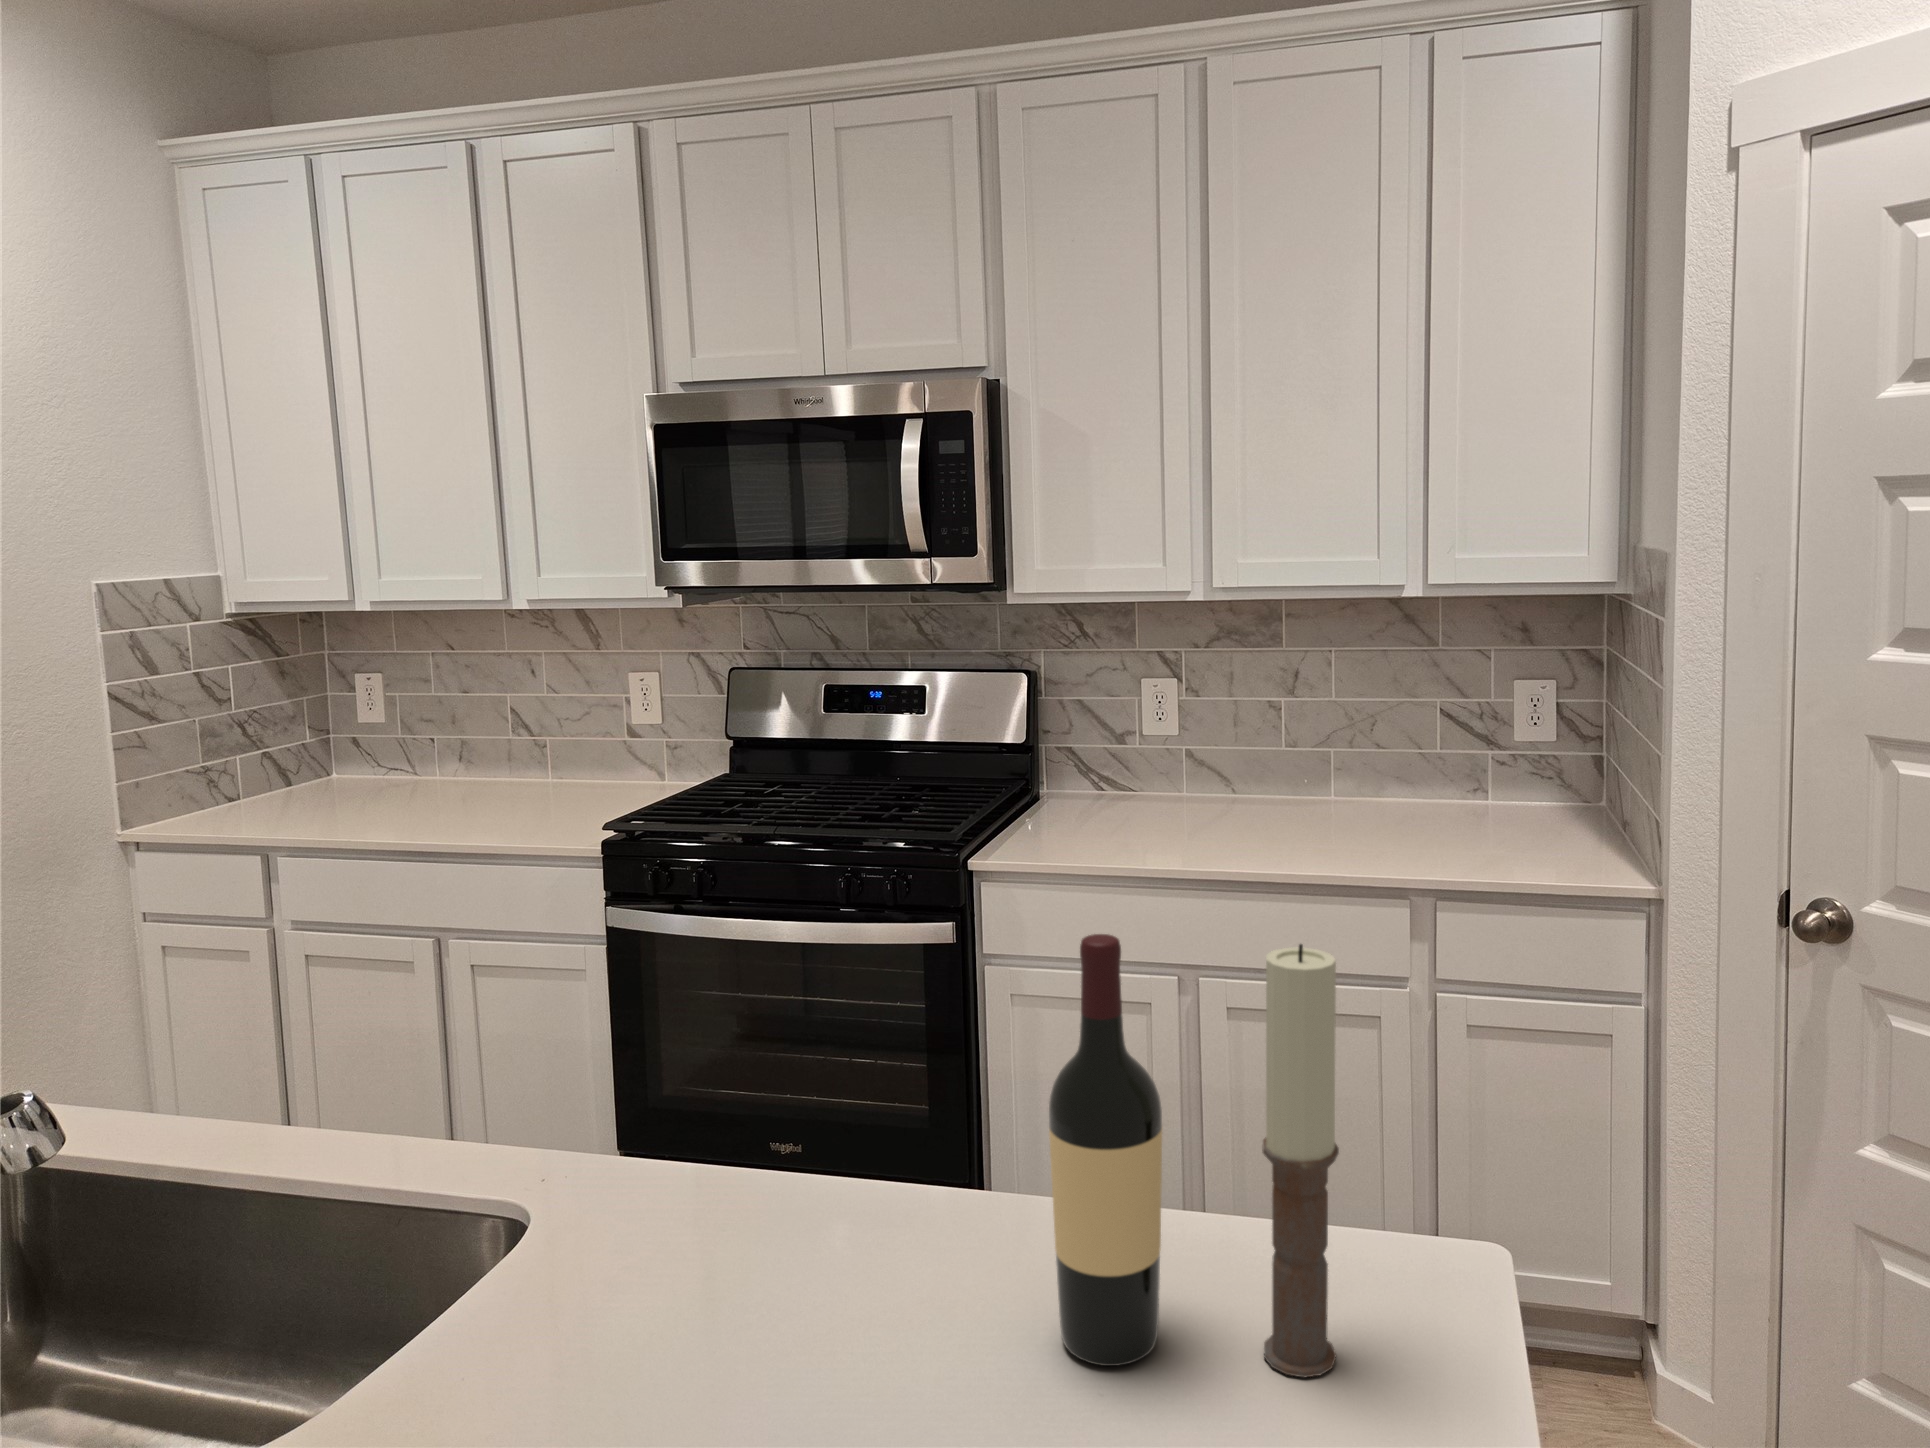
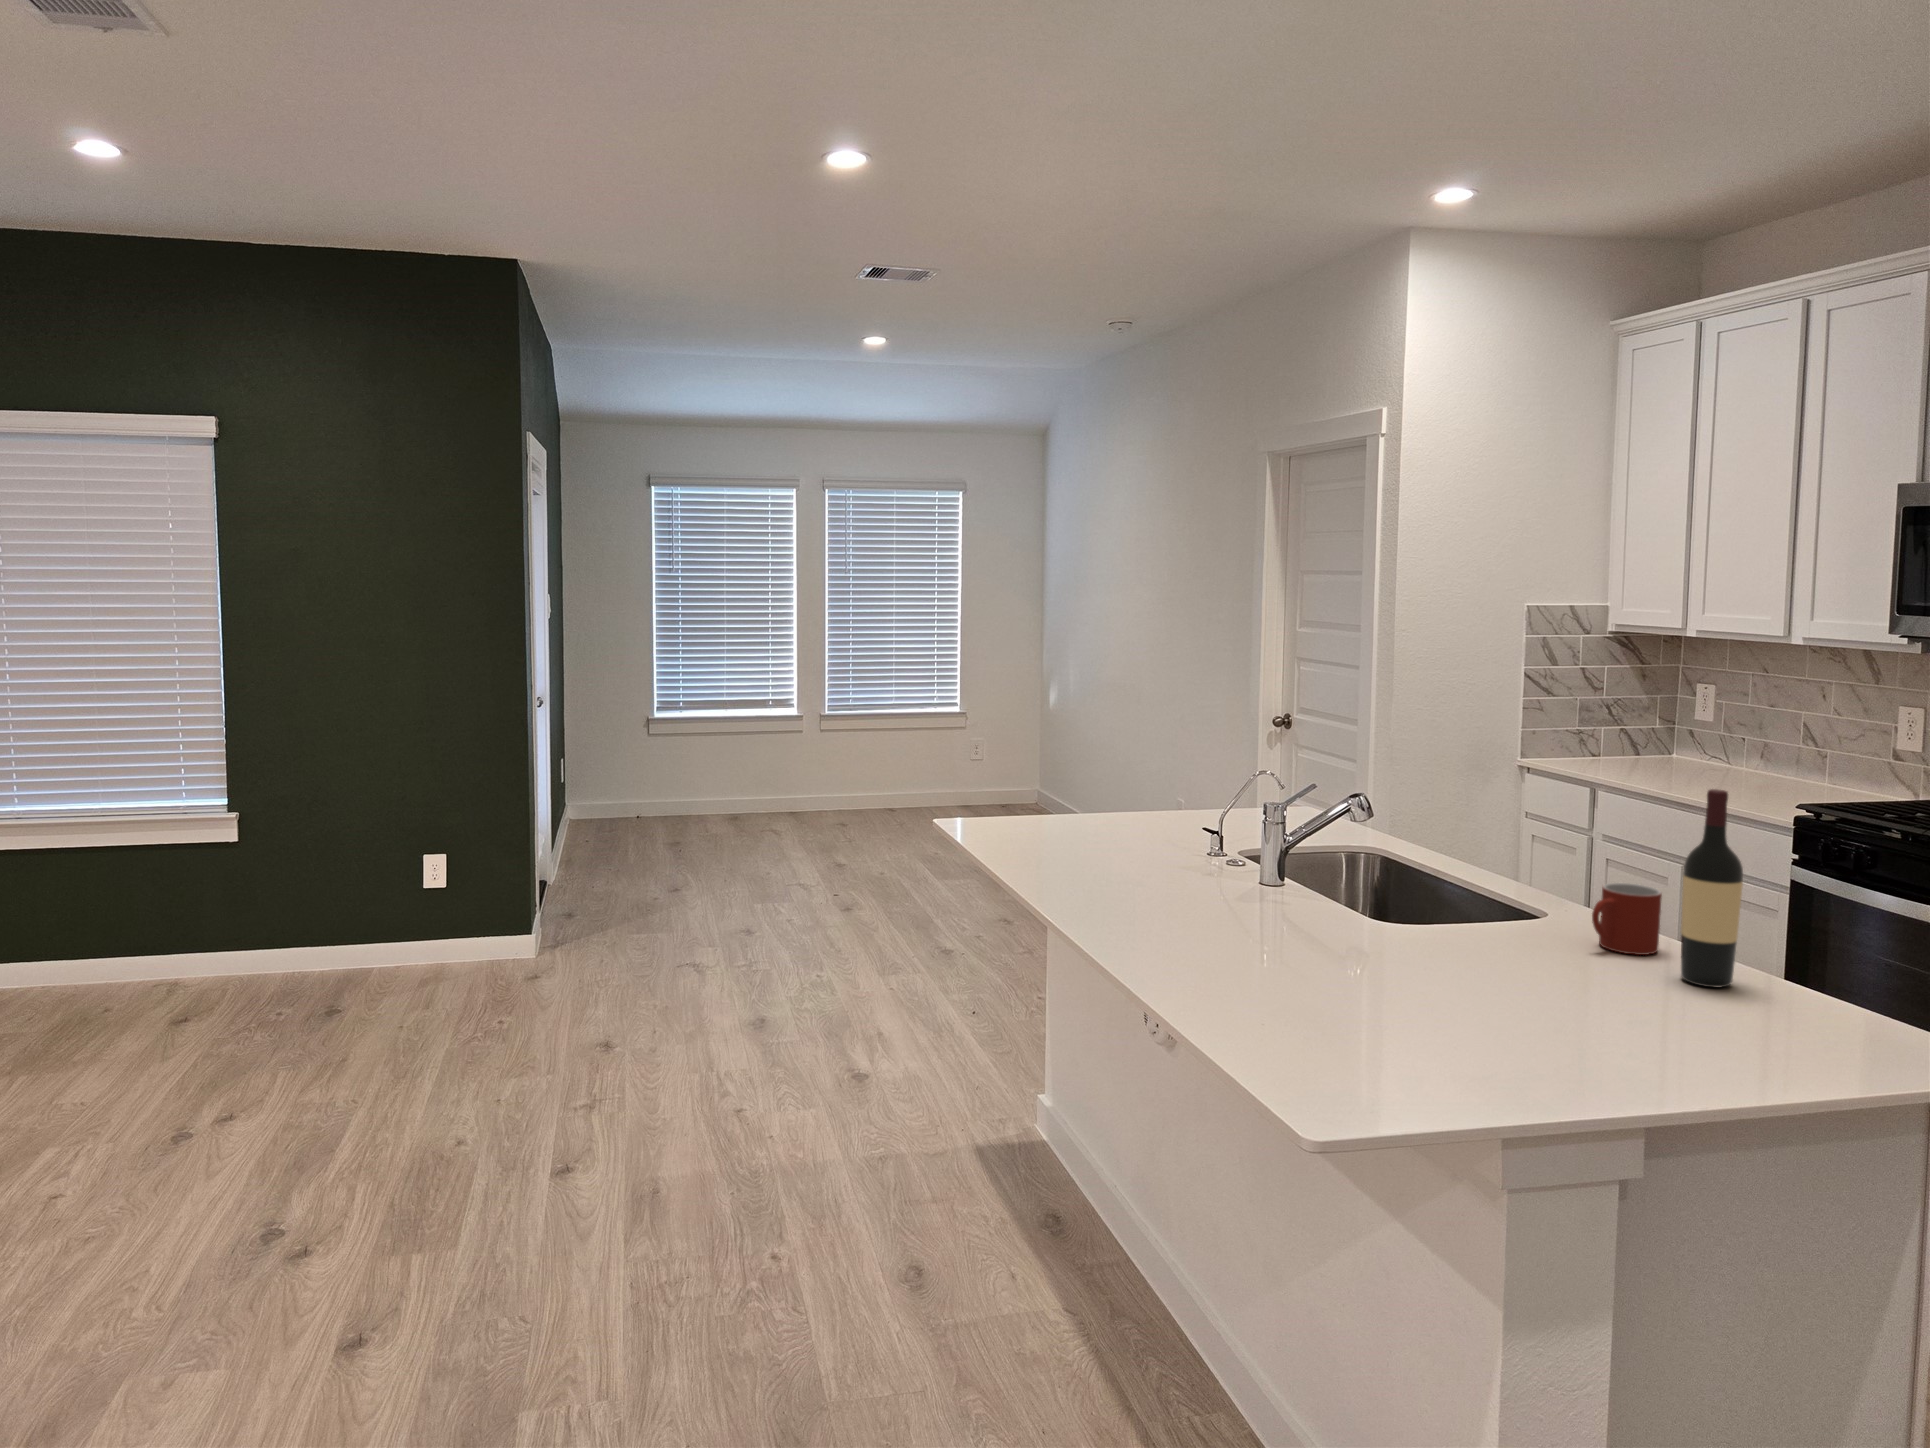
candle: present [1262,944,1339,1377] -> none [1764,807,1817,1015]
mug: none [813,1150,935,1332] -> present [1592,883,1662,955]

